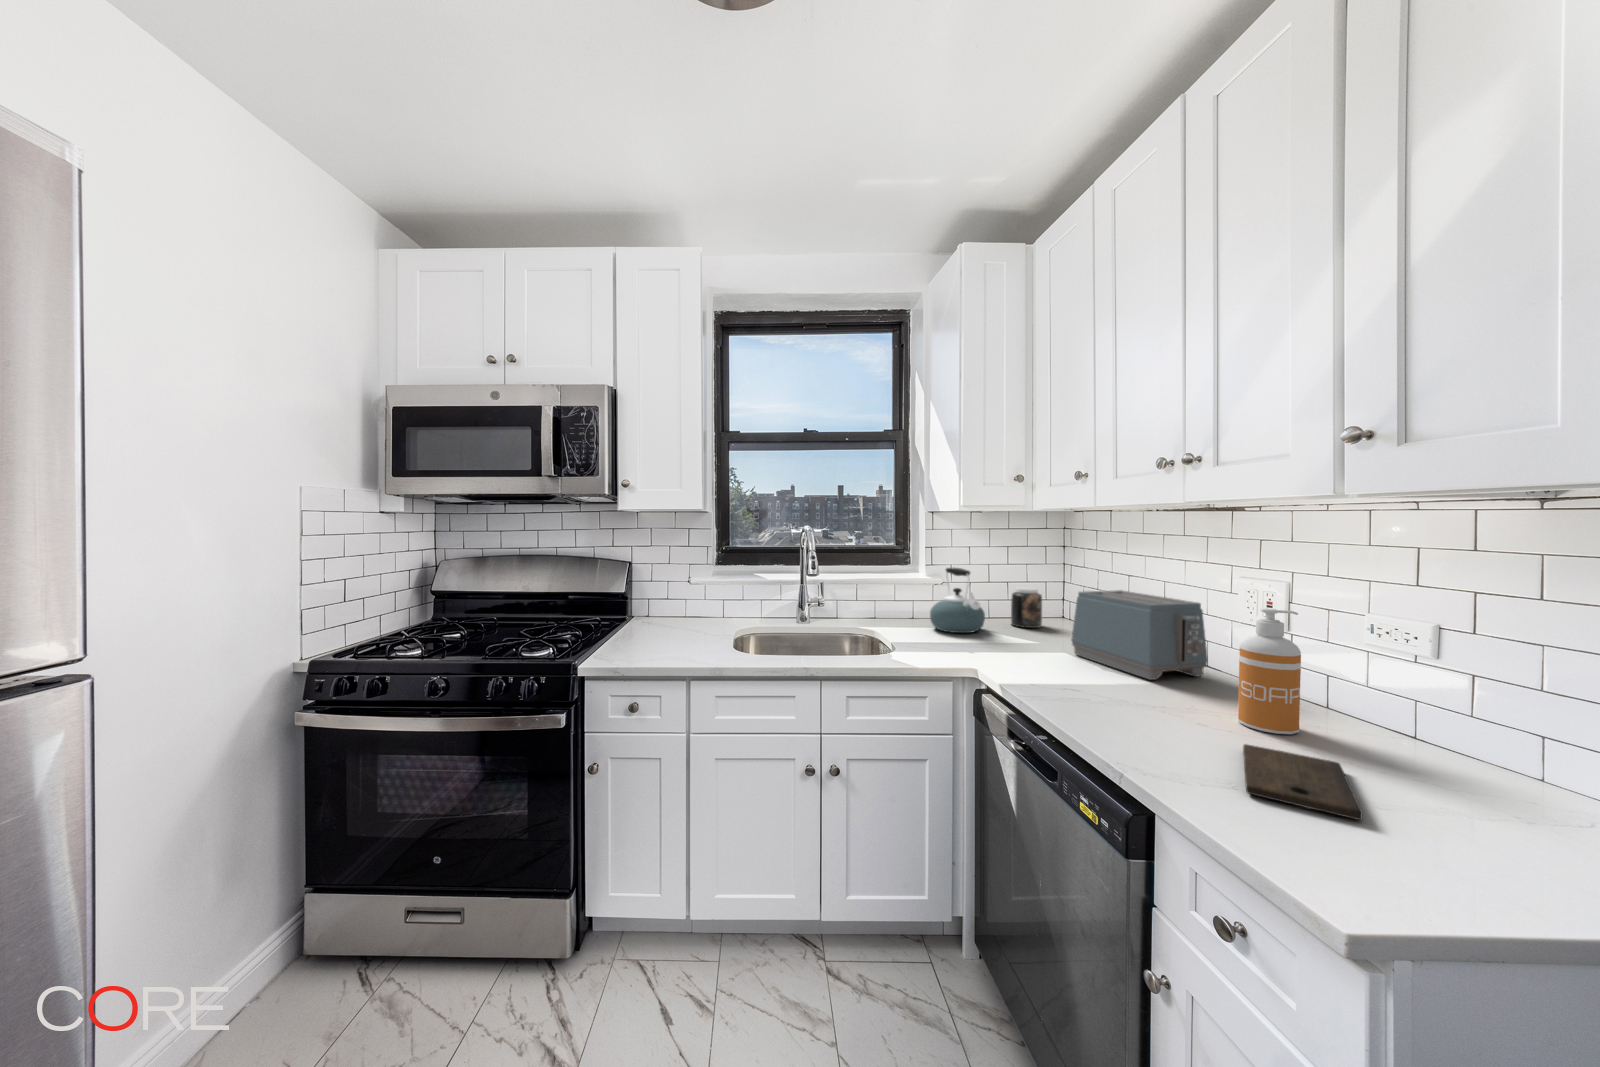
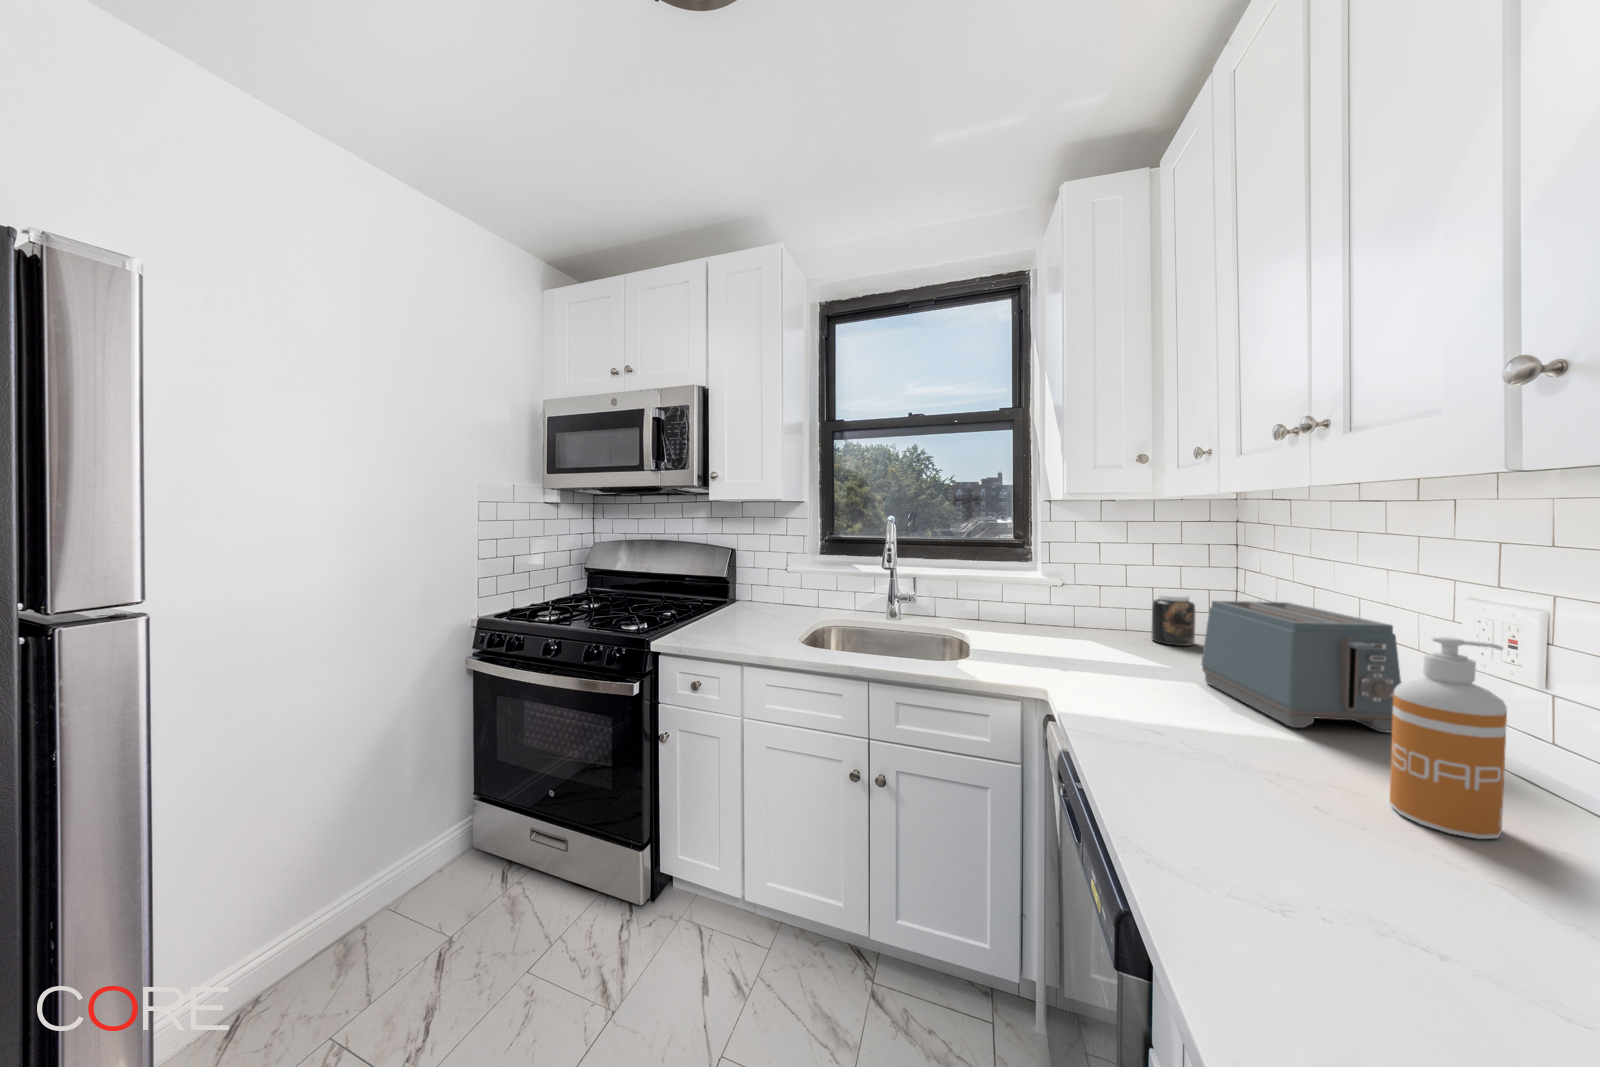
kettle: present [930,568,985,633] -> none [1037,566,1107,645]
cutting board: present [1243,744,1362,820] -> none [1285,836,1522,996]

